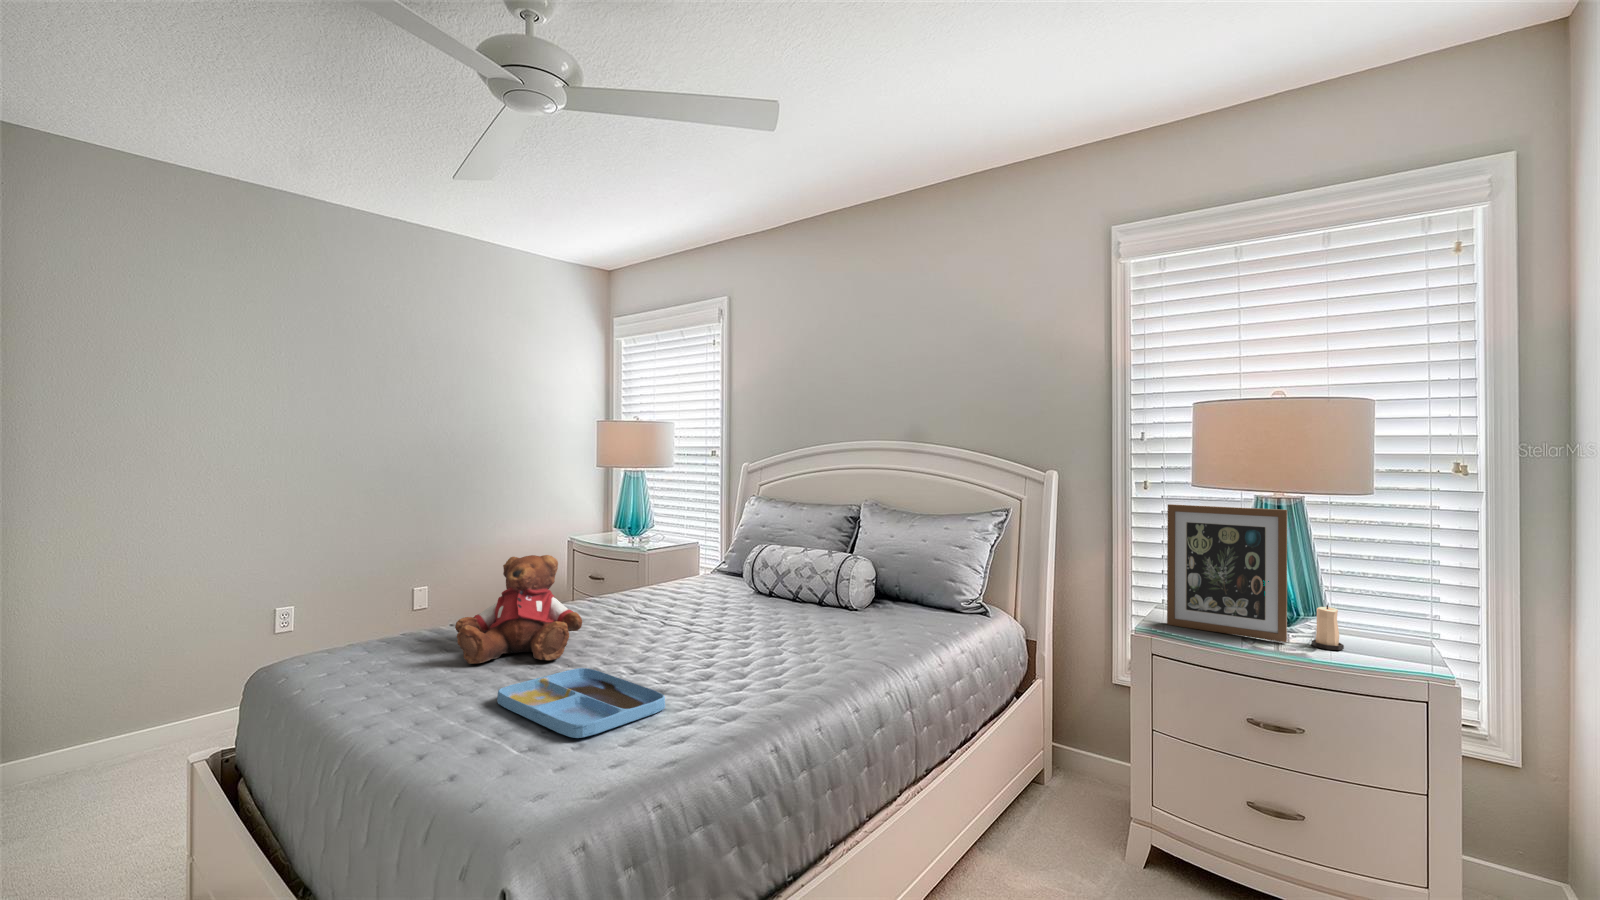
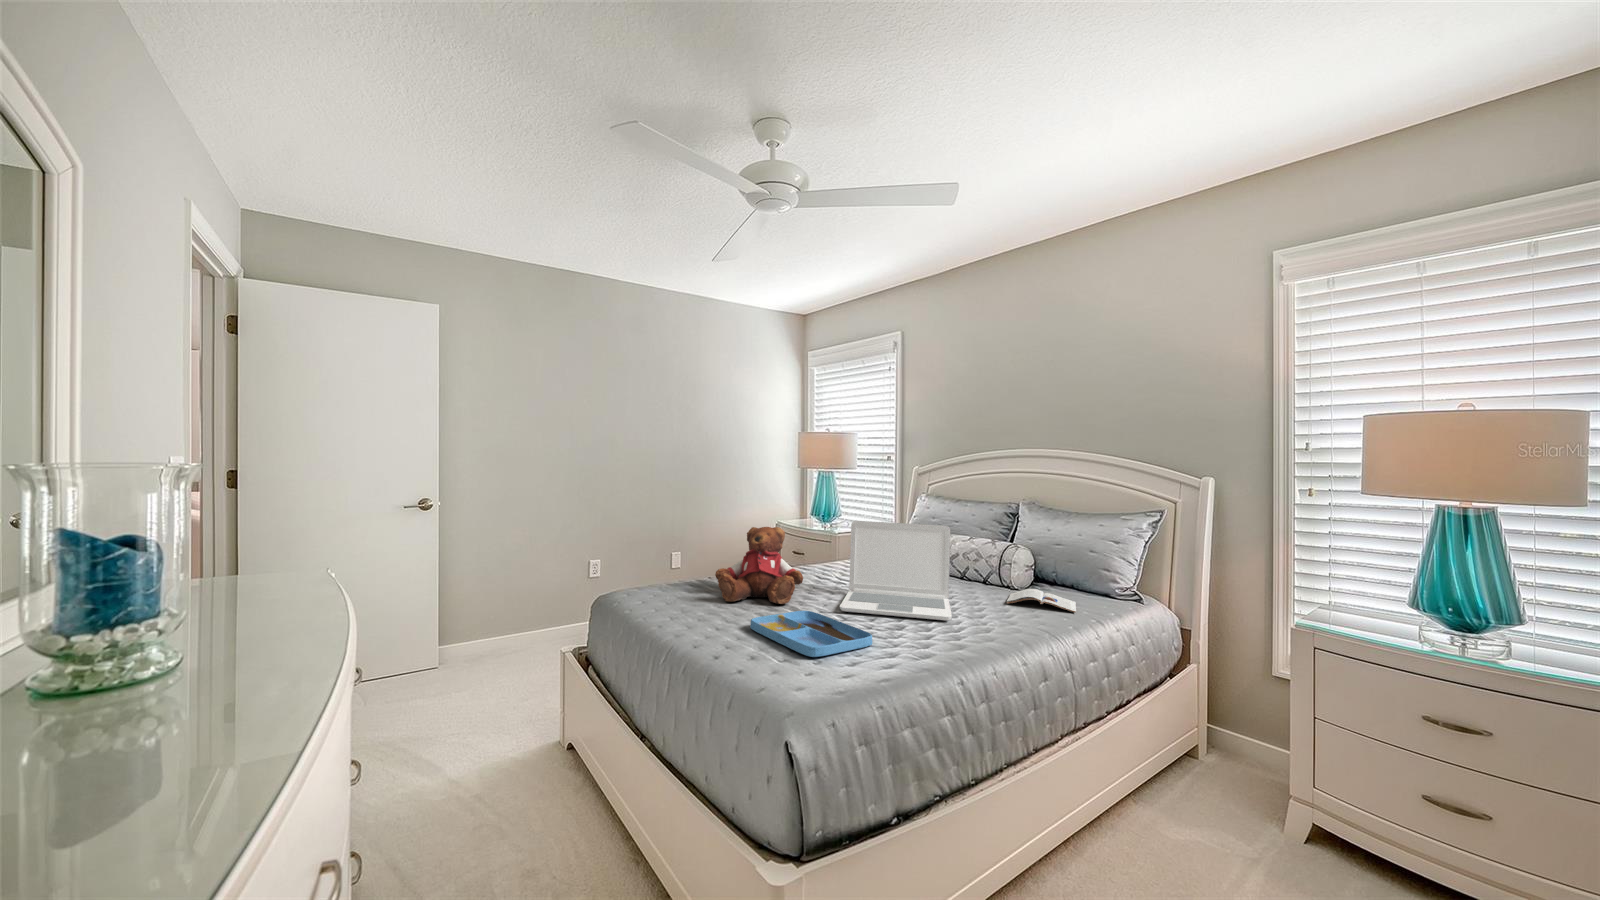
picture frame: present [1167,504,1287,642] -> none [1332,509,1475,648]
laptop: none [629,541,773,663] -> present [840,521,952,620]
candle: present [1311,605,1344,650] -> none [1506,614,1547,661]
magazine: none [840,610,918,636] -> present [1007,589,1076,612]

